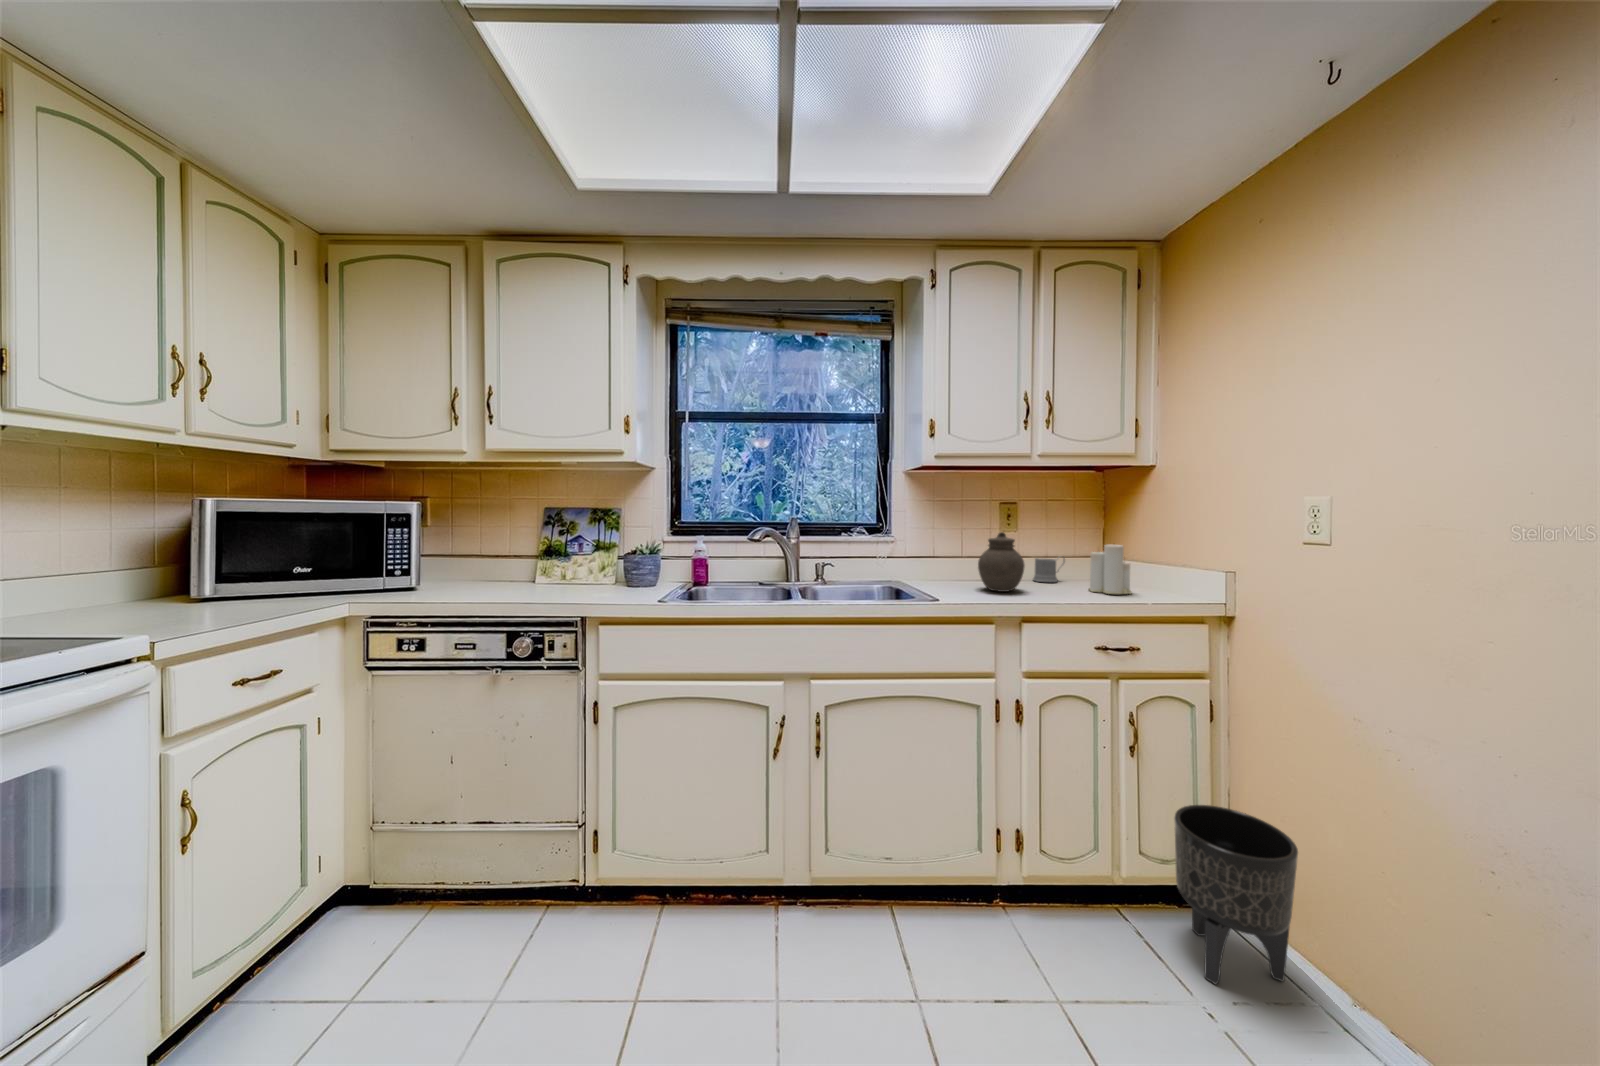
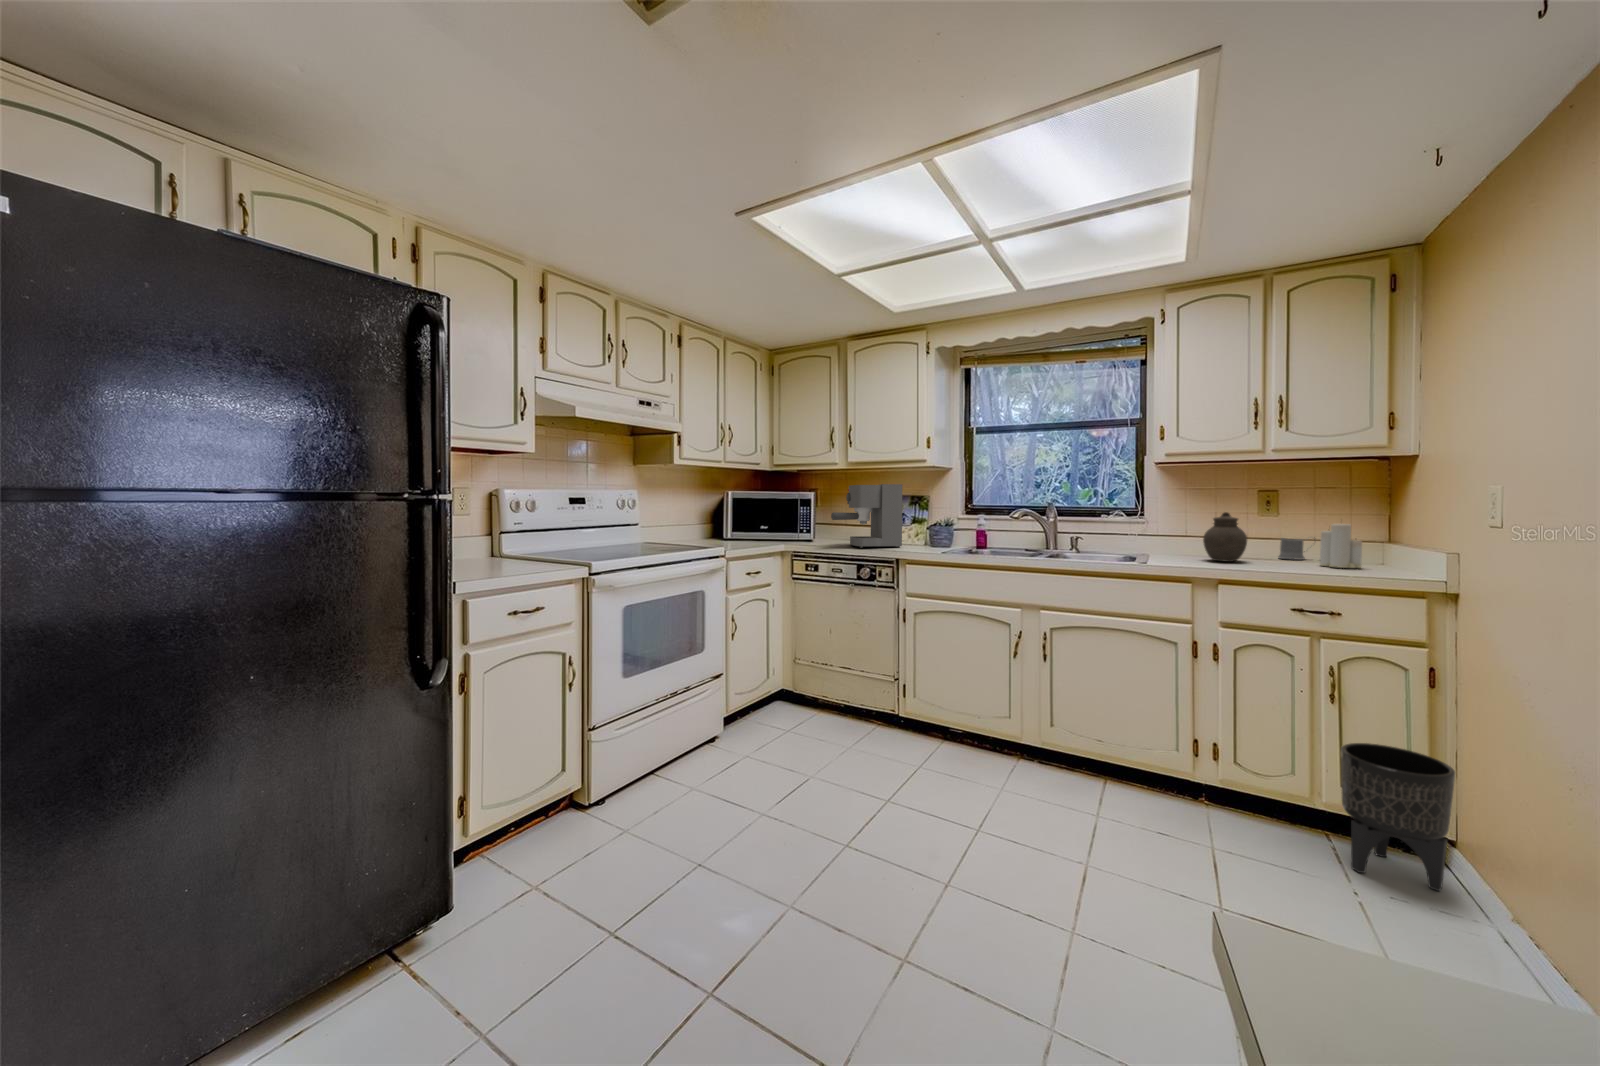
coffee maker: none [451,491,583,598] -> present [831,484,902,548]

